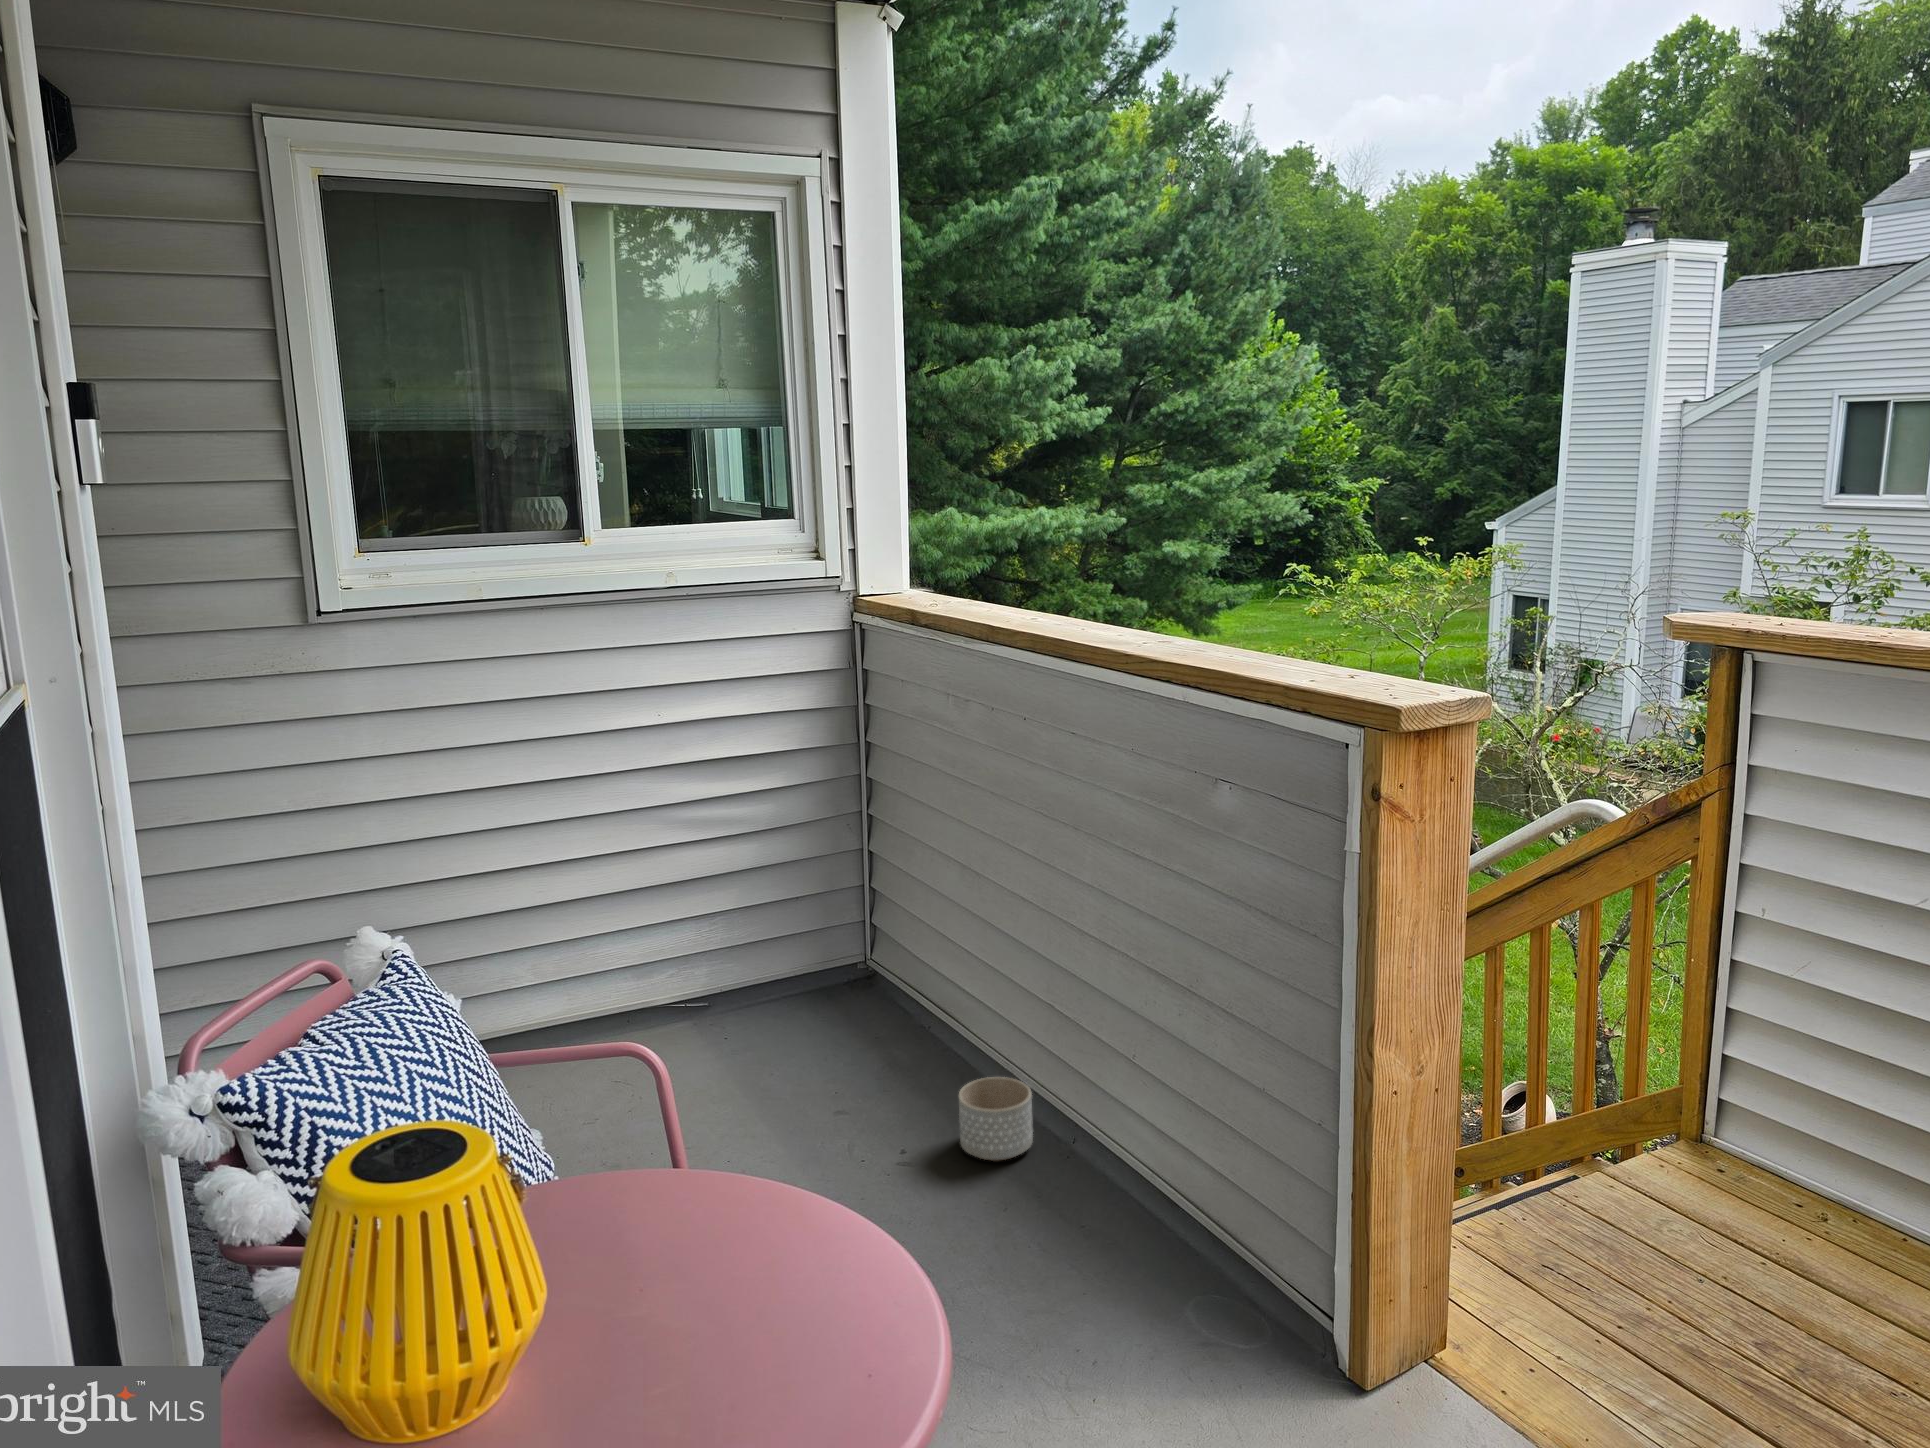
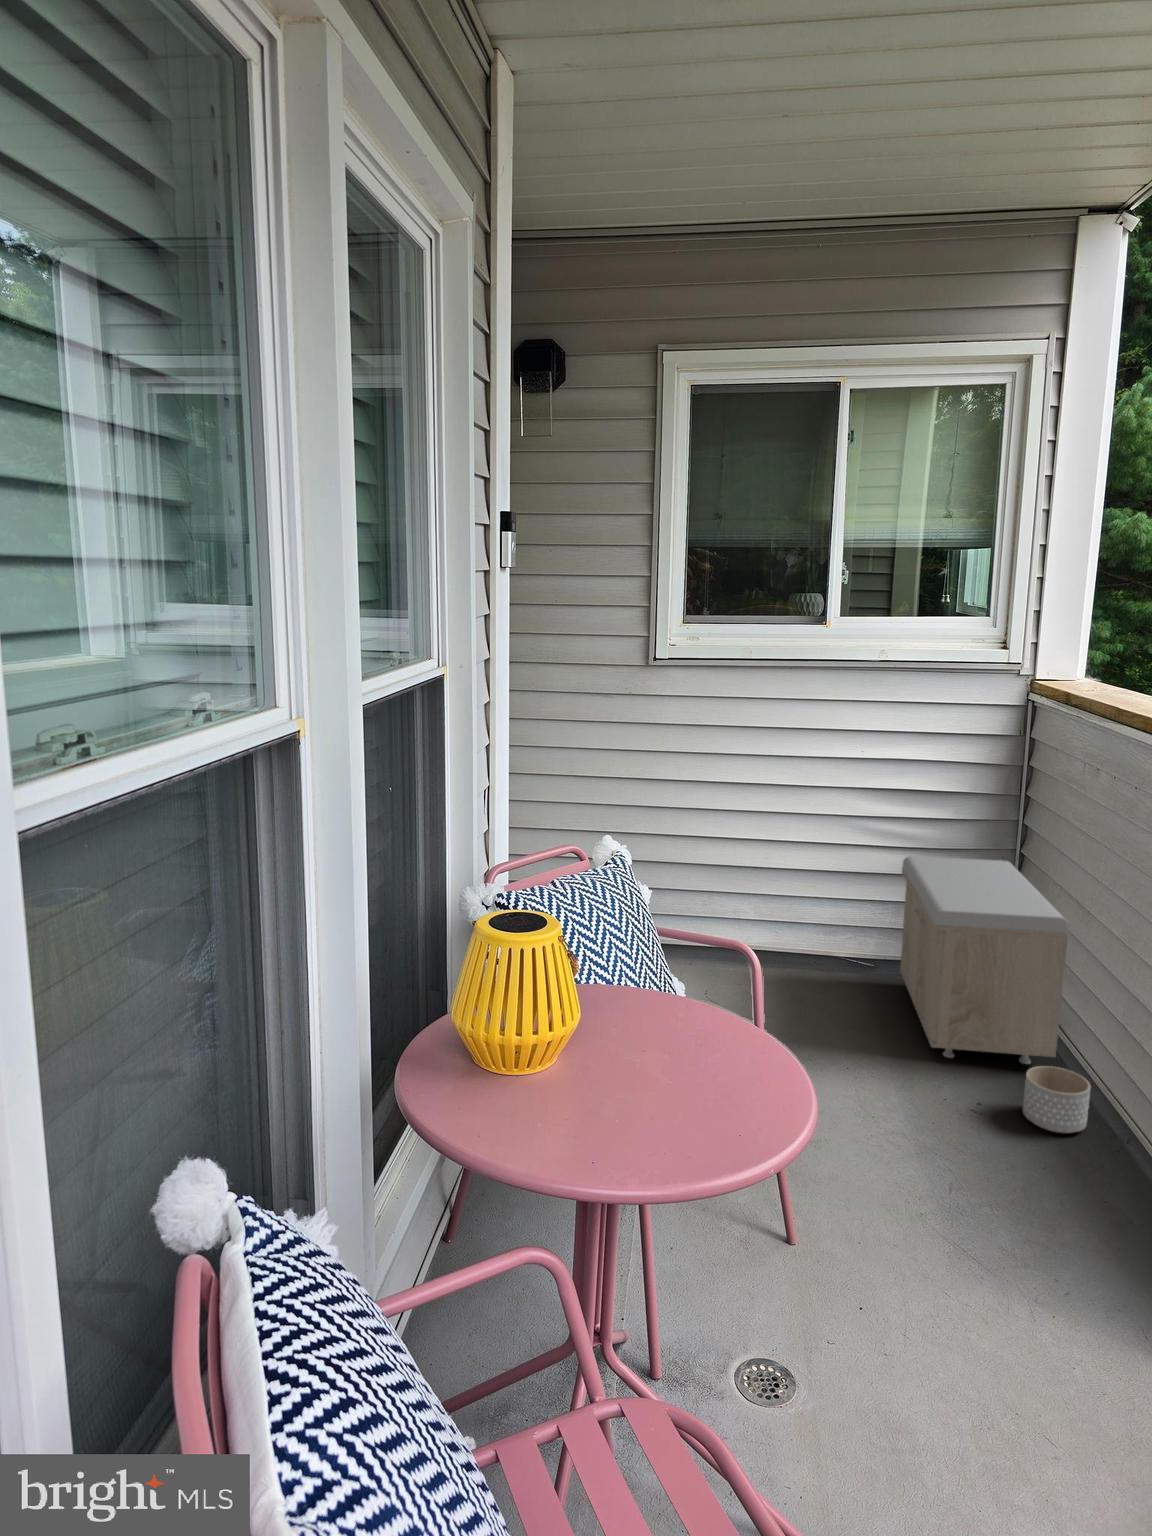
storage bench: none [733,830,971,1107] -> present [900,856,1069,1064]

